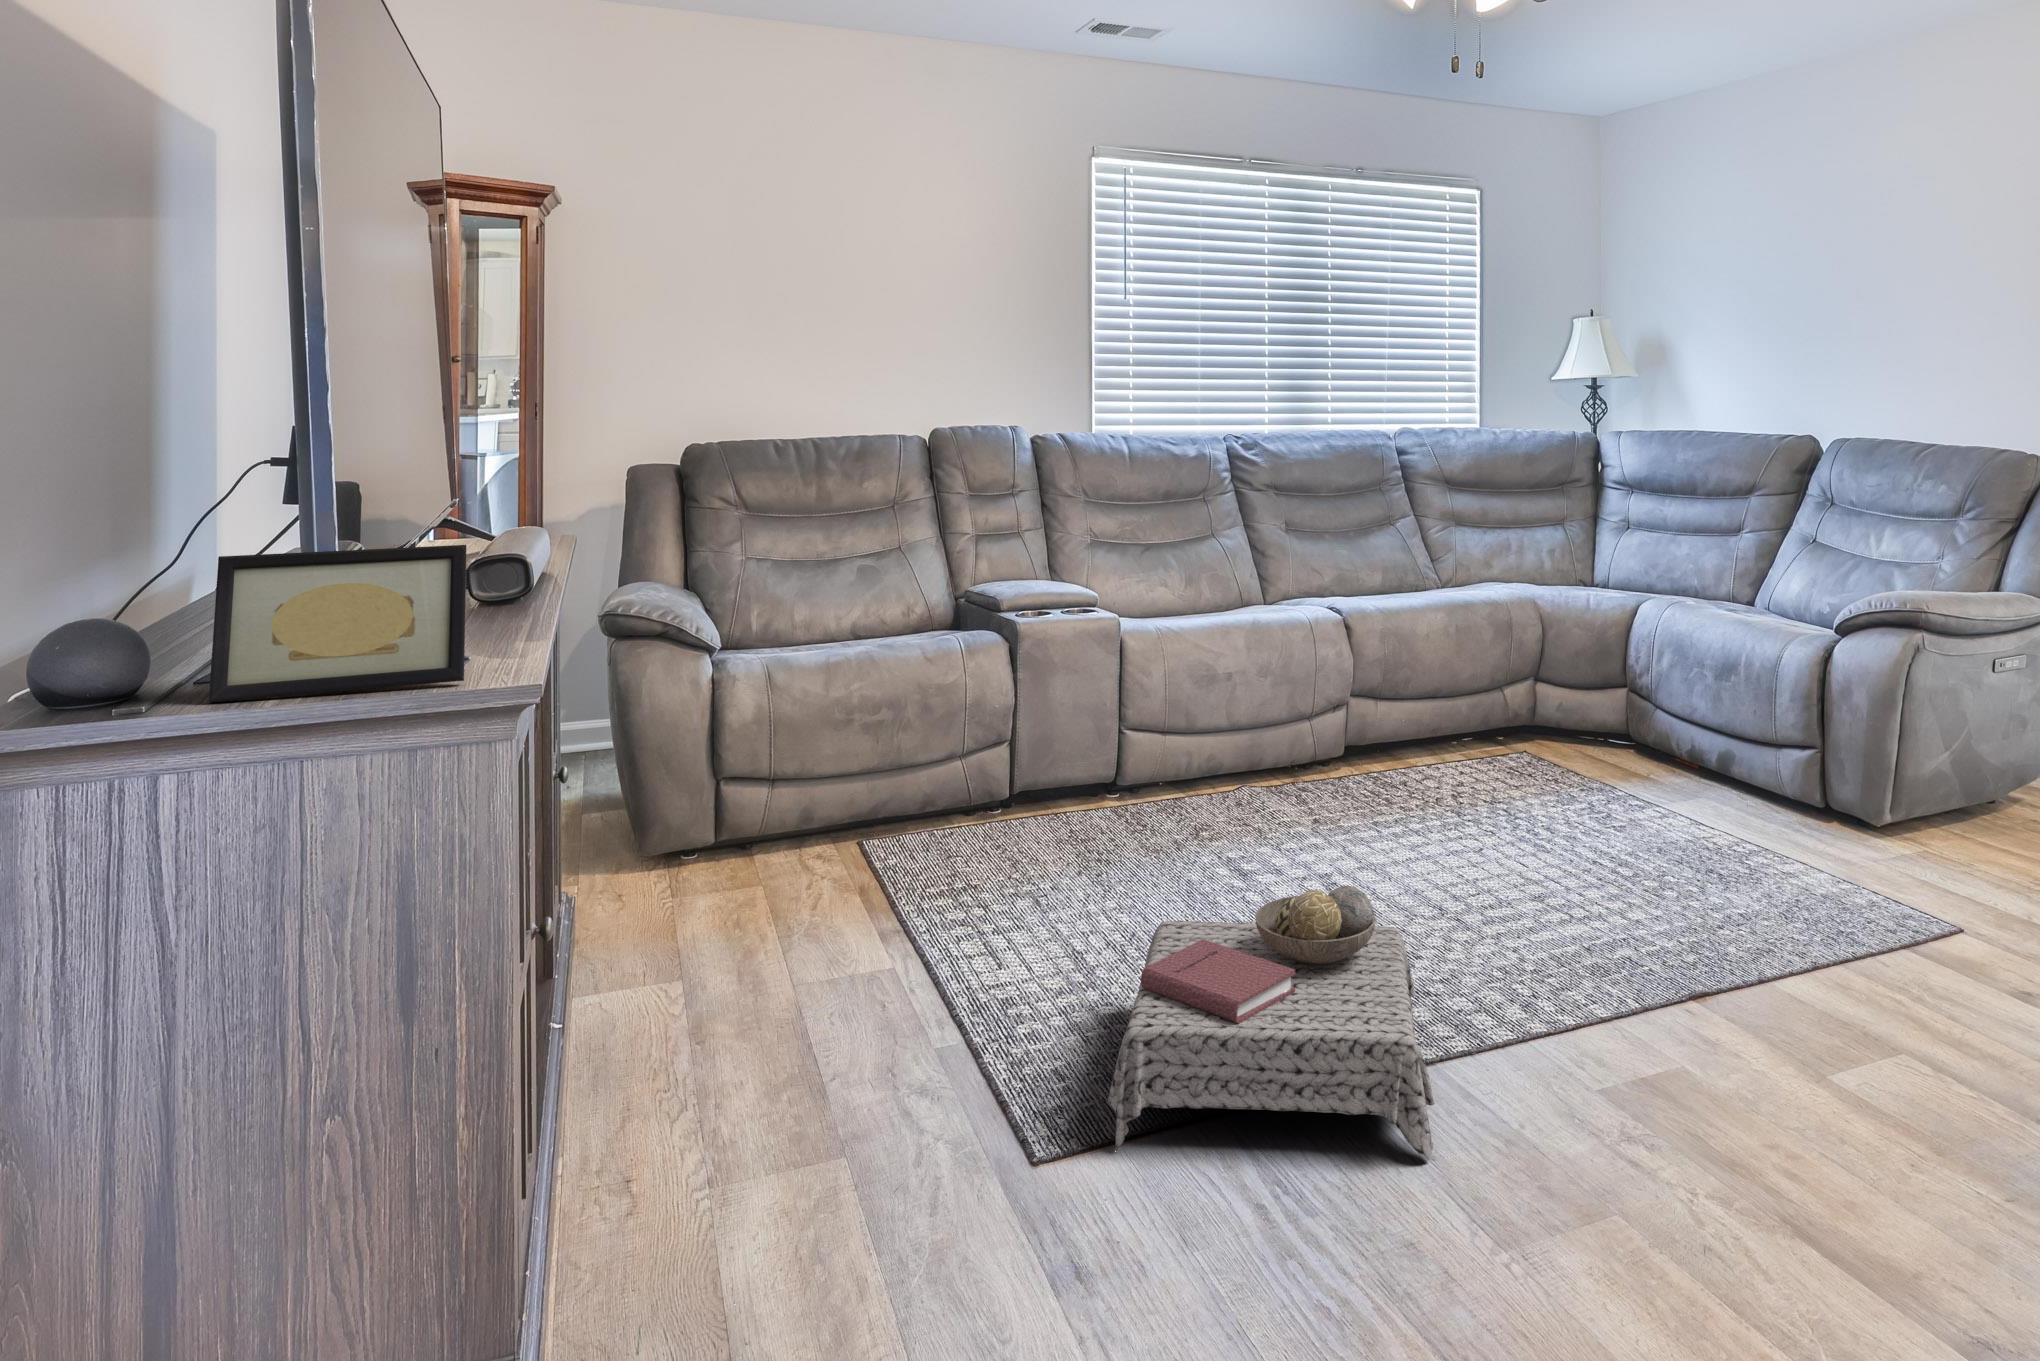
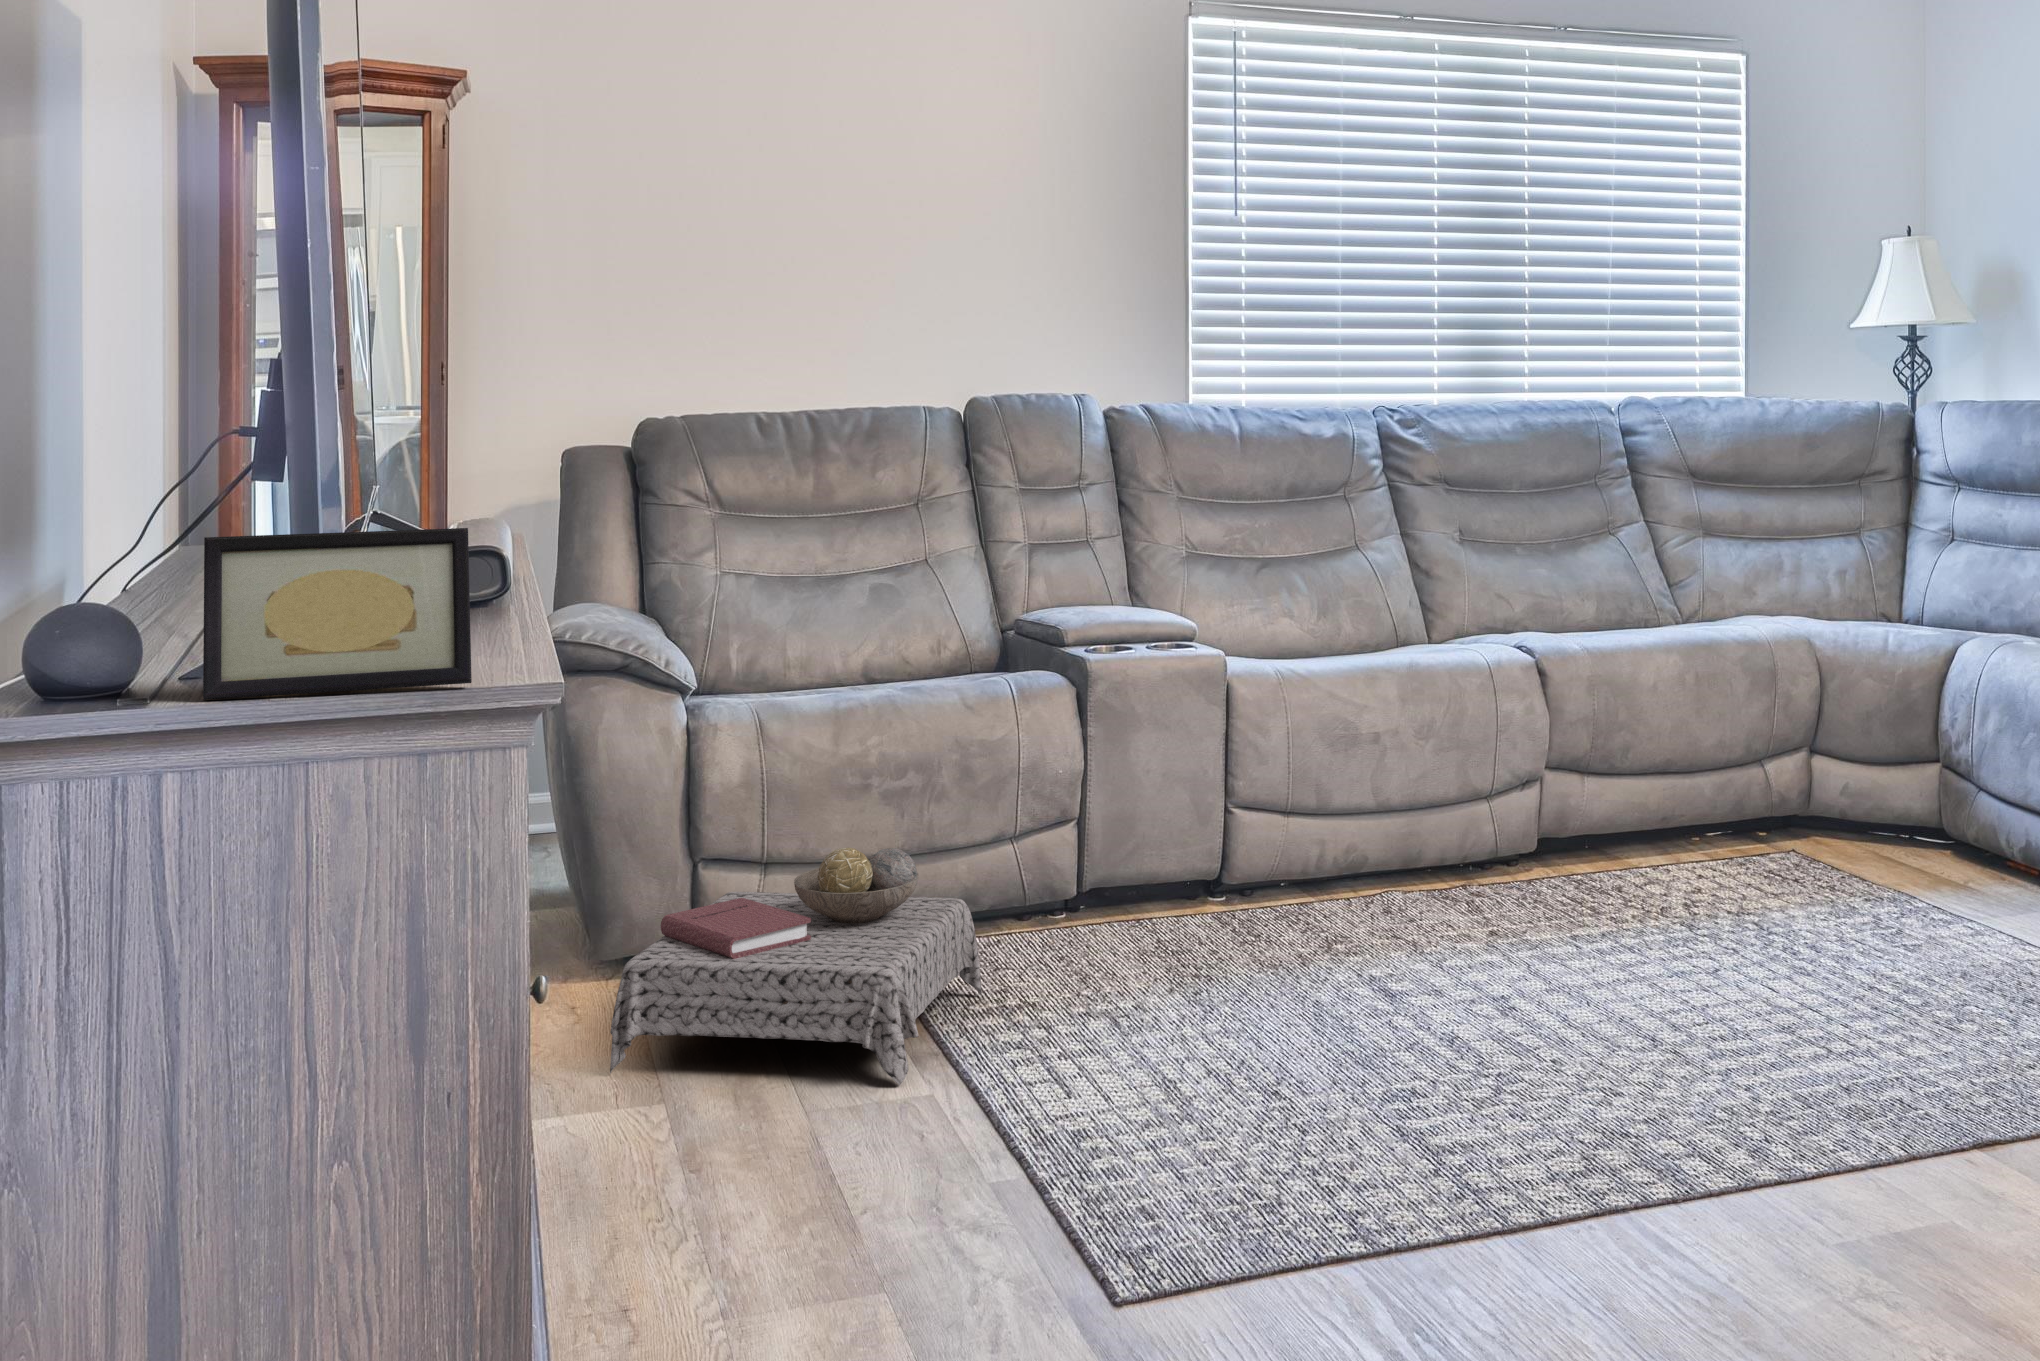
ottoman: present [1108,886,1435,1161] -> present [610,848,982,1085]

